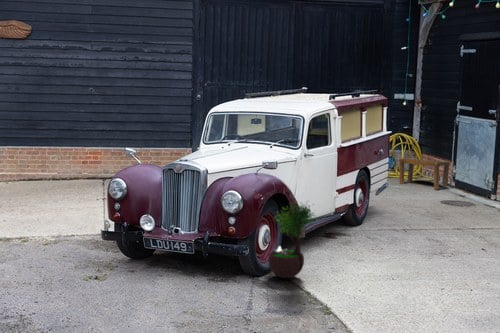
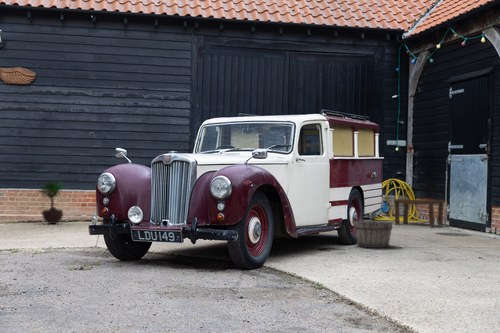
wooden bucket: none [360,196,399,232] -> present [354,213,393,248]
potted tree: present [268,204,314,278] -> present [40,181,63,224]

